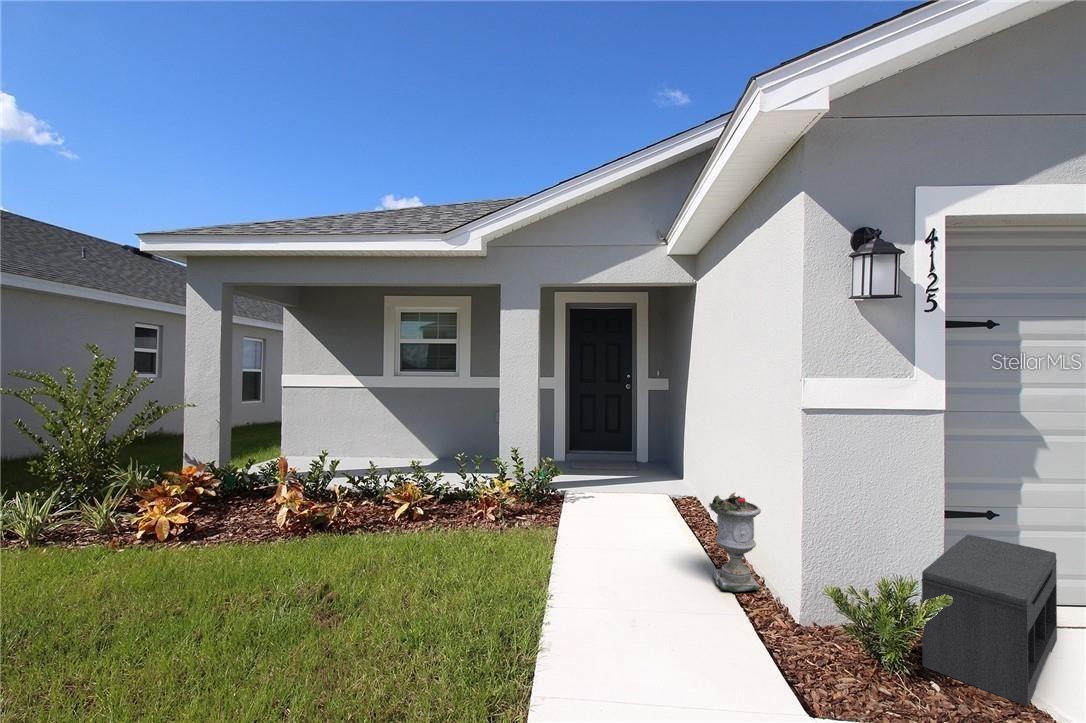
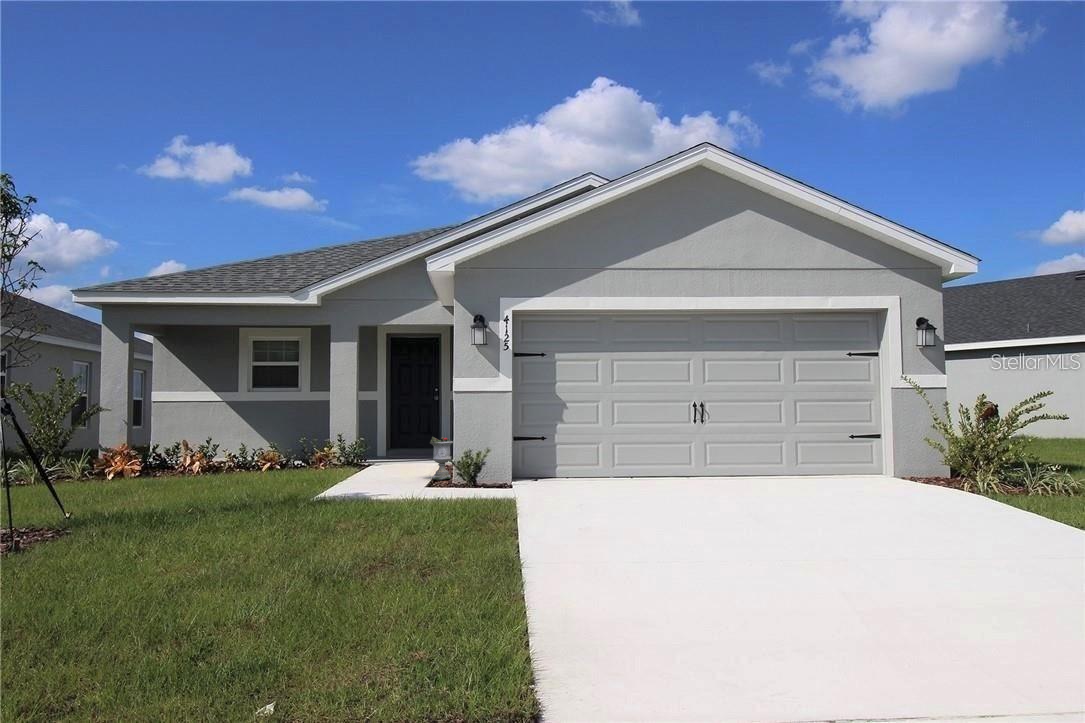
bench: present [922,535,1057,706] -> none [488,446,553,488]

